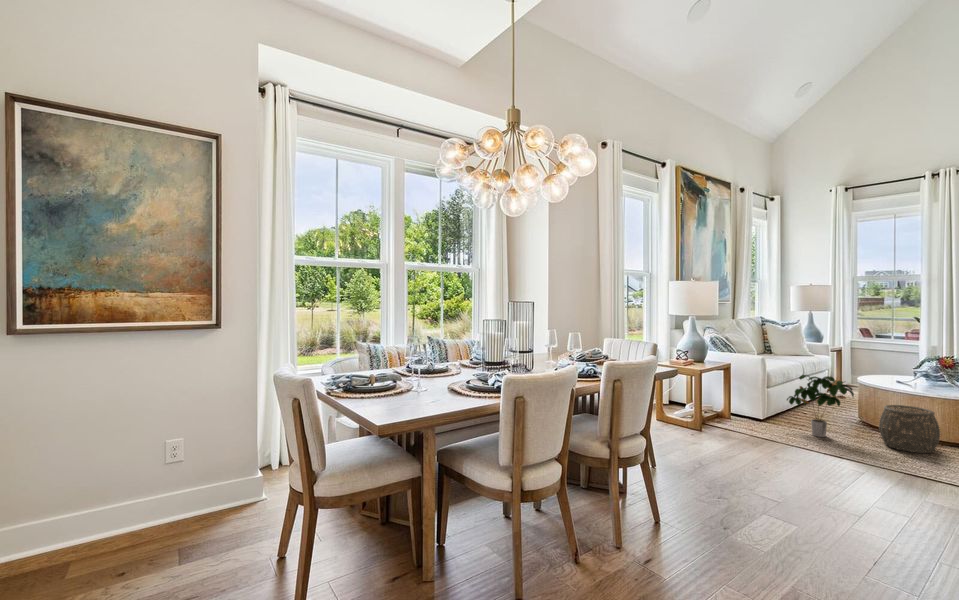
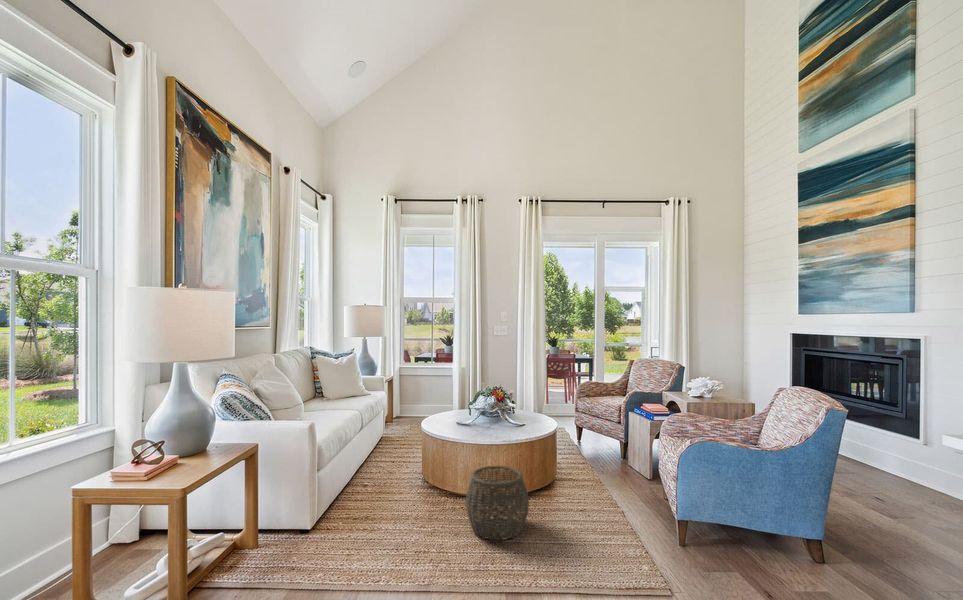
potted plant: present [787,375,854,437] -> none [349,445,440,550]

